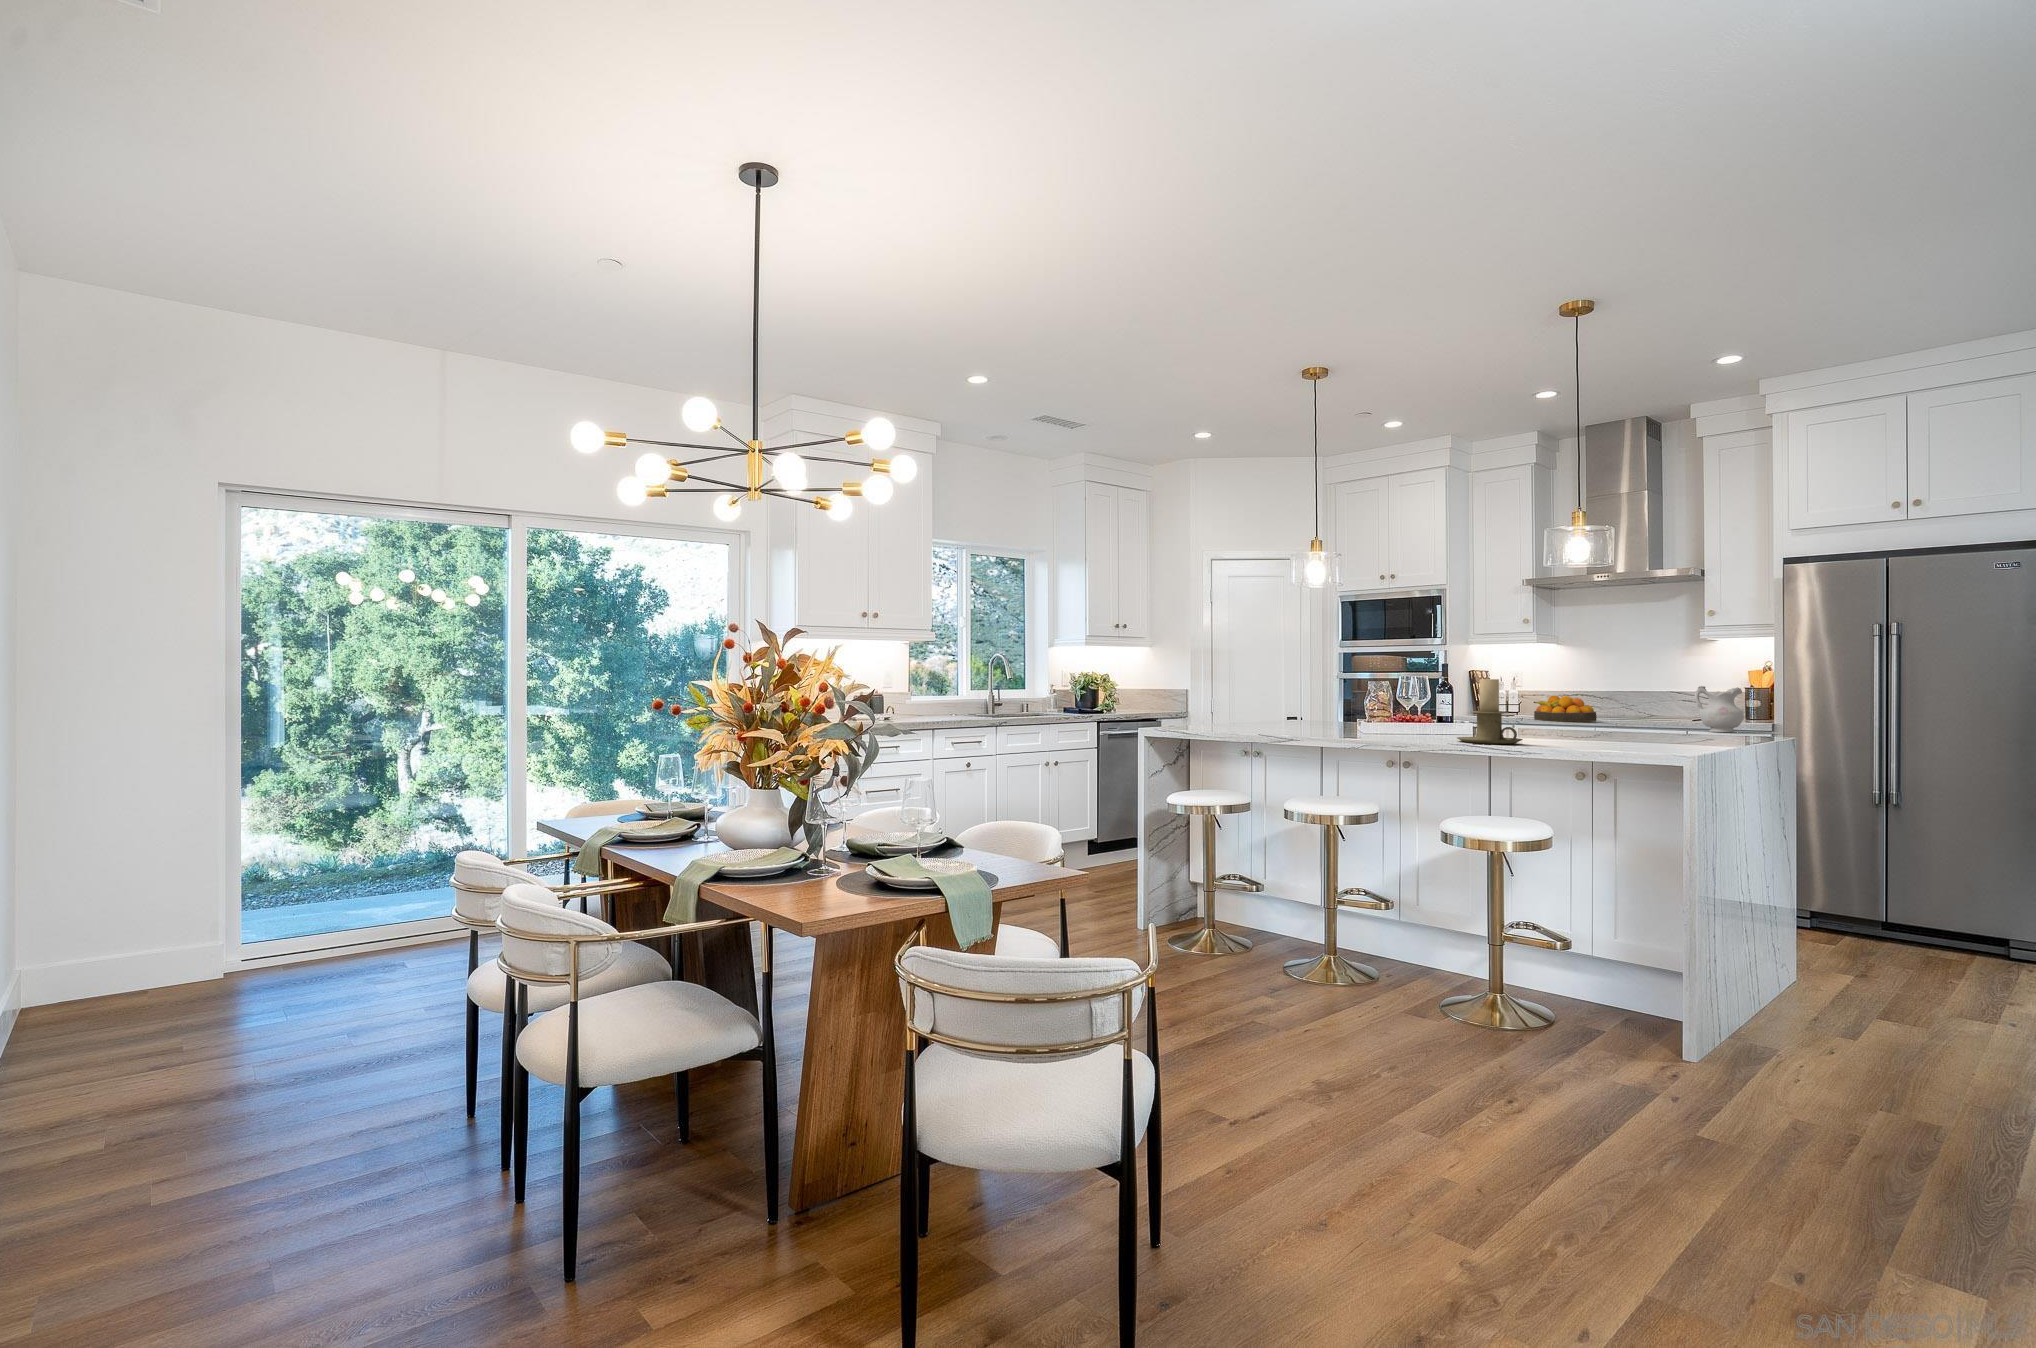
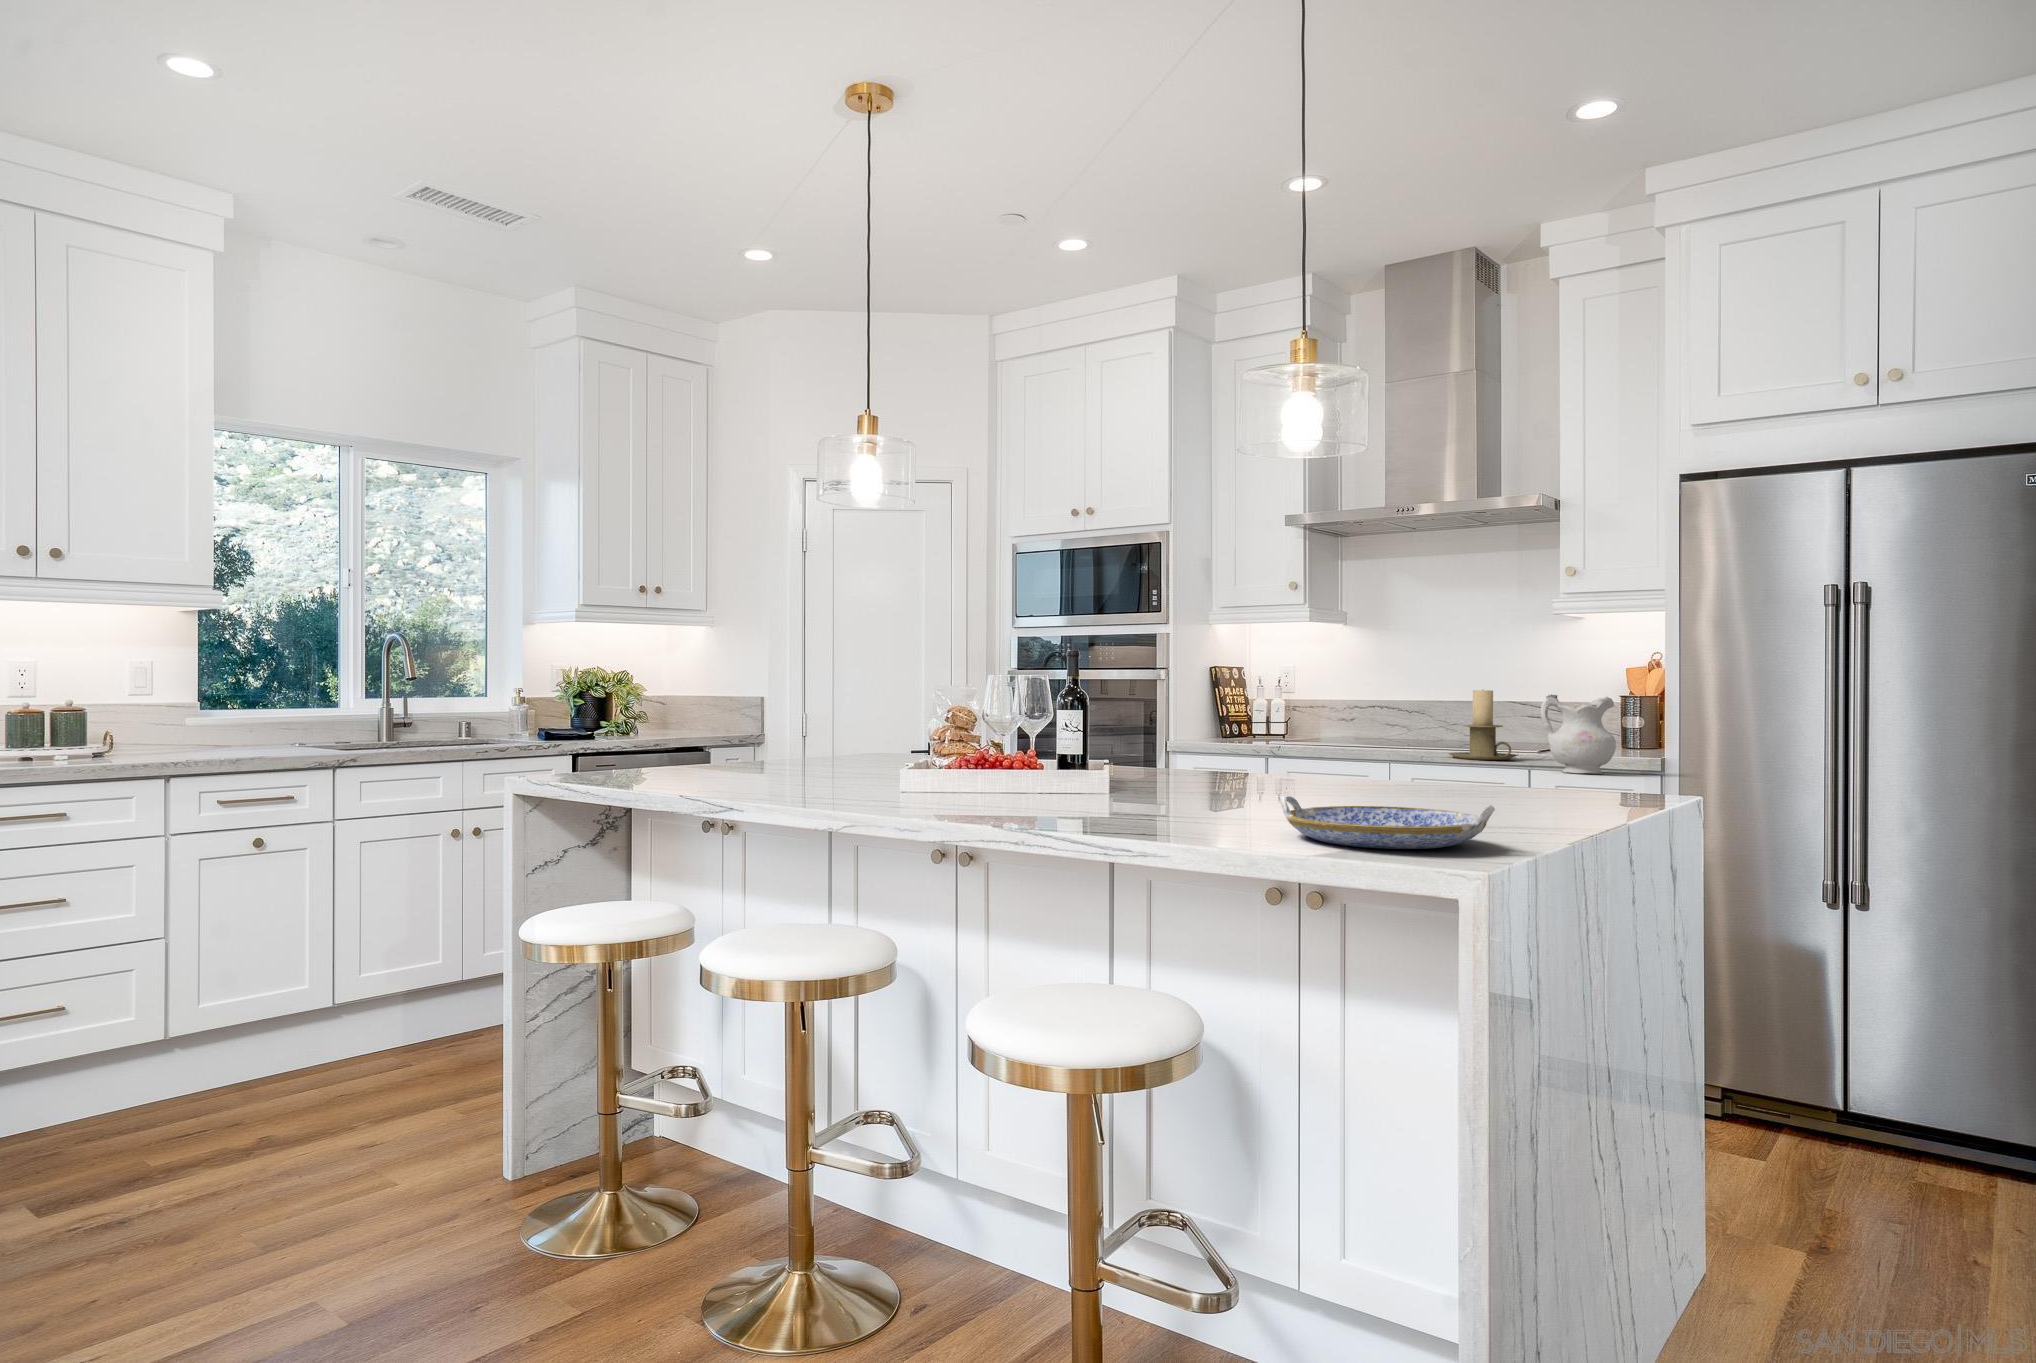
candle holder: present [1457,678,1523,744] -> present [1448,690,1517,760]
fruit bowl: present [1534,696,1597,722] -> none [1308,708,1401,752]
serving tray: none [1582,730,1691,751] -> present [1281,795,1495,849]

